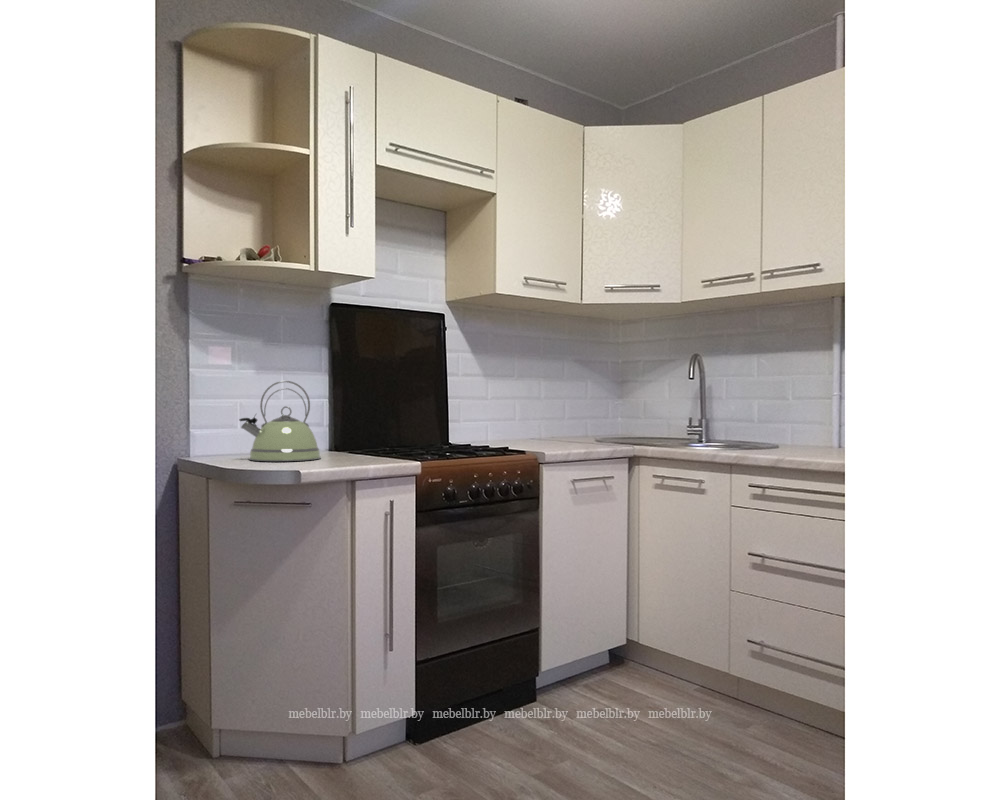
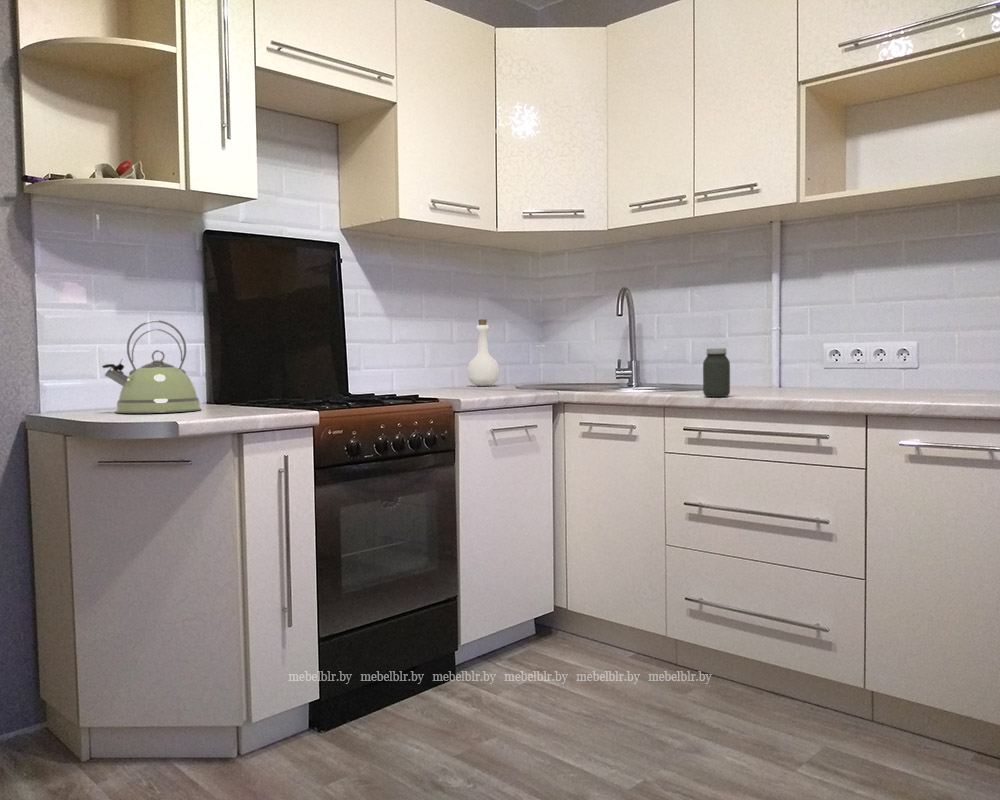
bottle: none [553,379,580,437] -> present [468,319,499,386]
jar: none [769,413,794,457] -> present [703,348,730,397]

